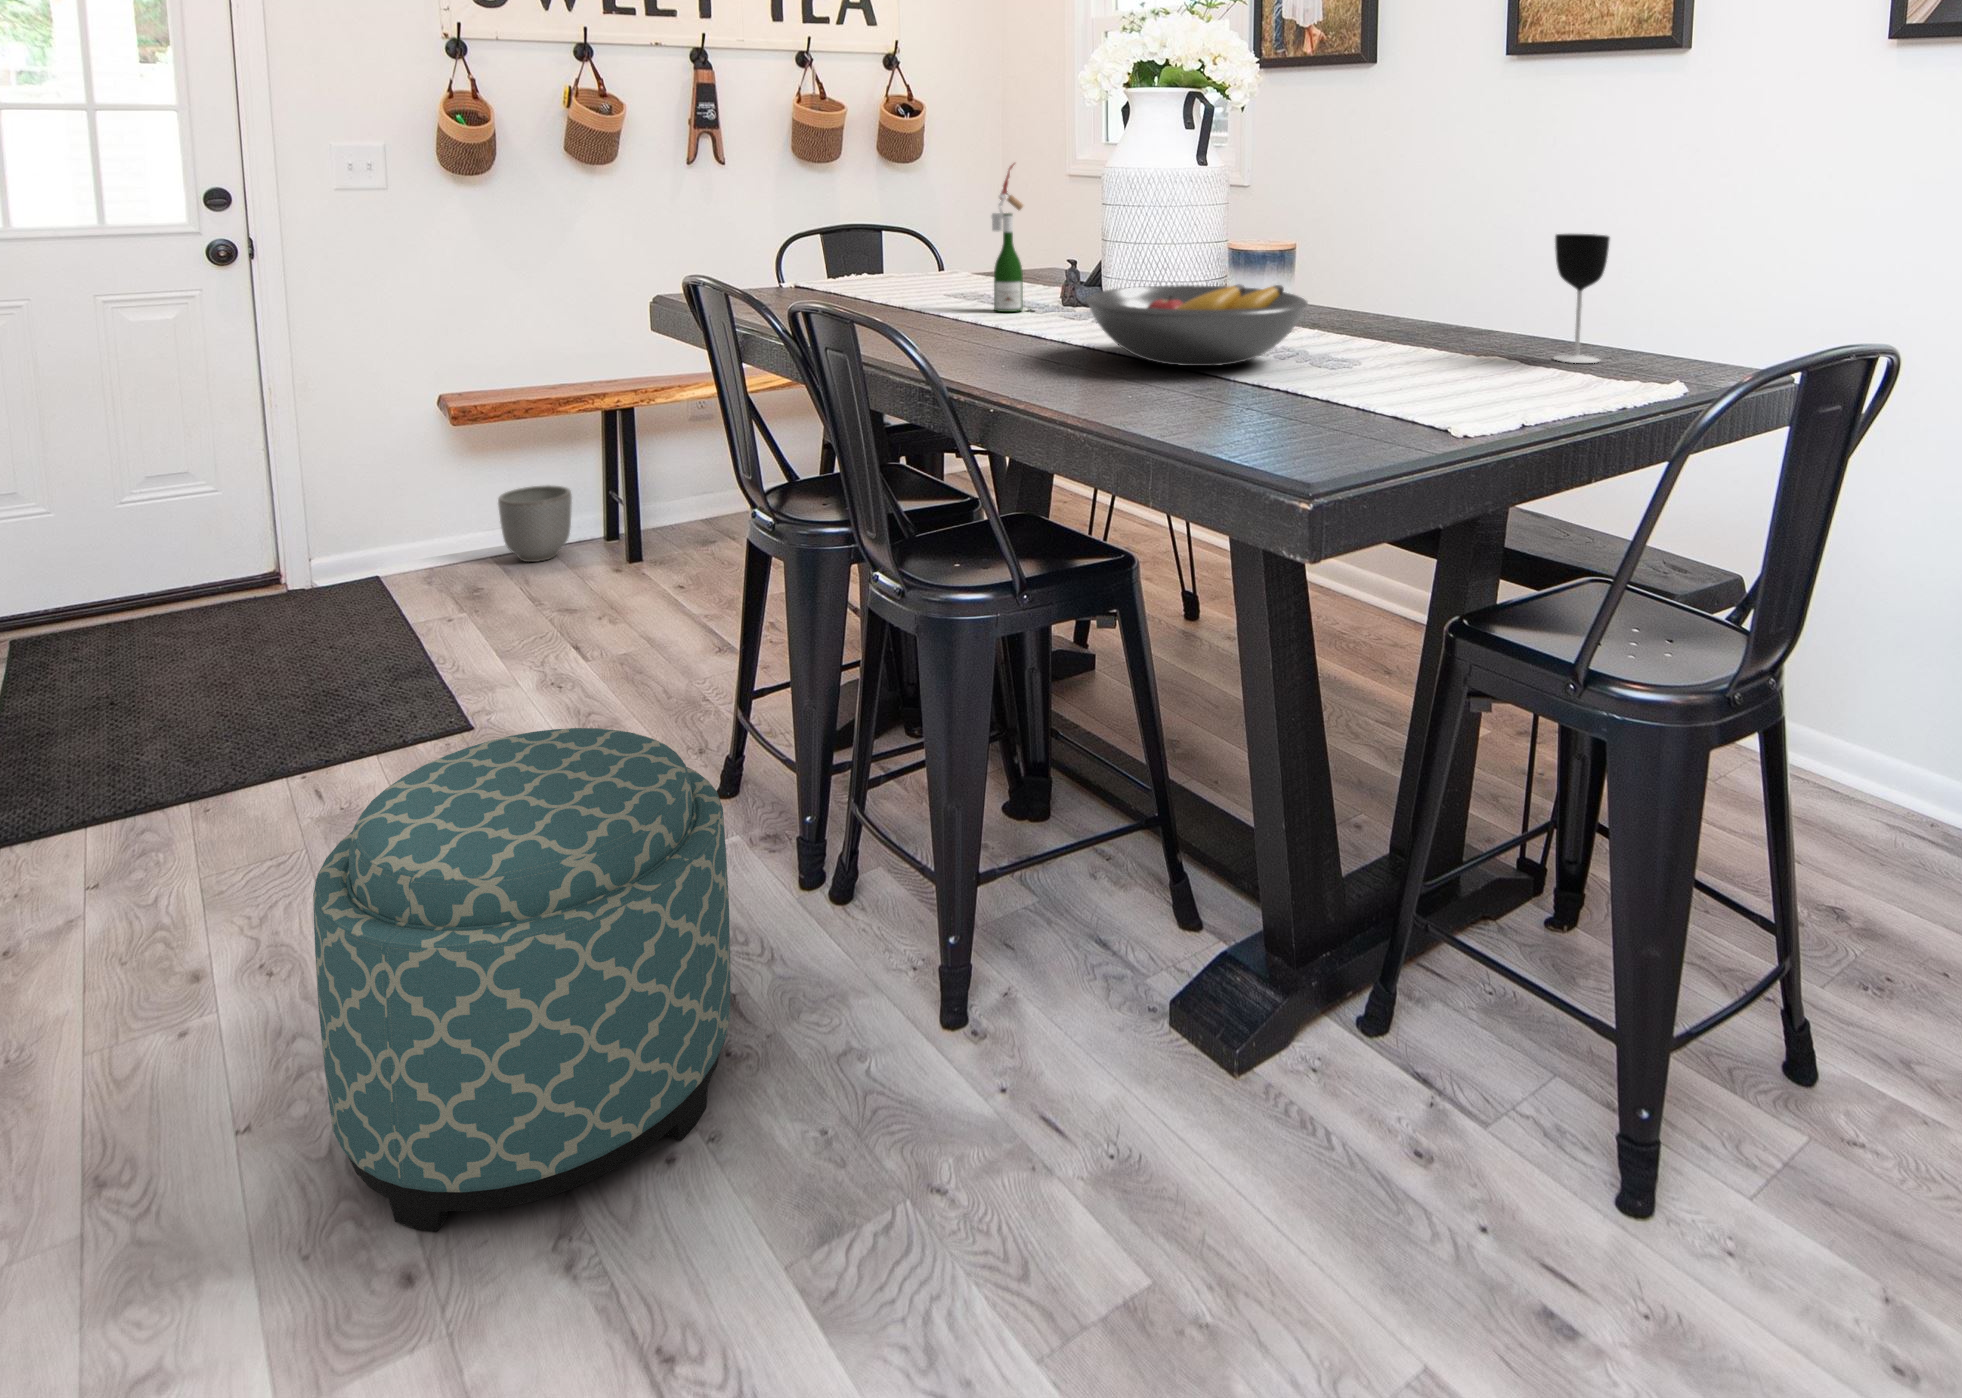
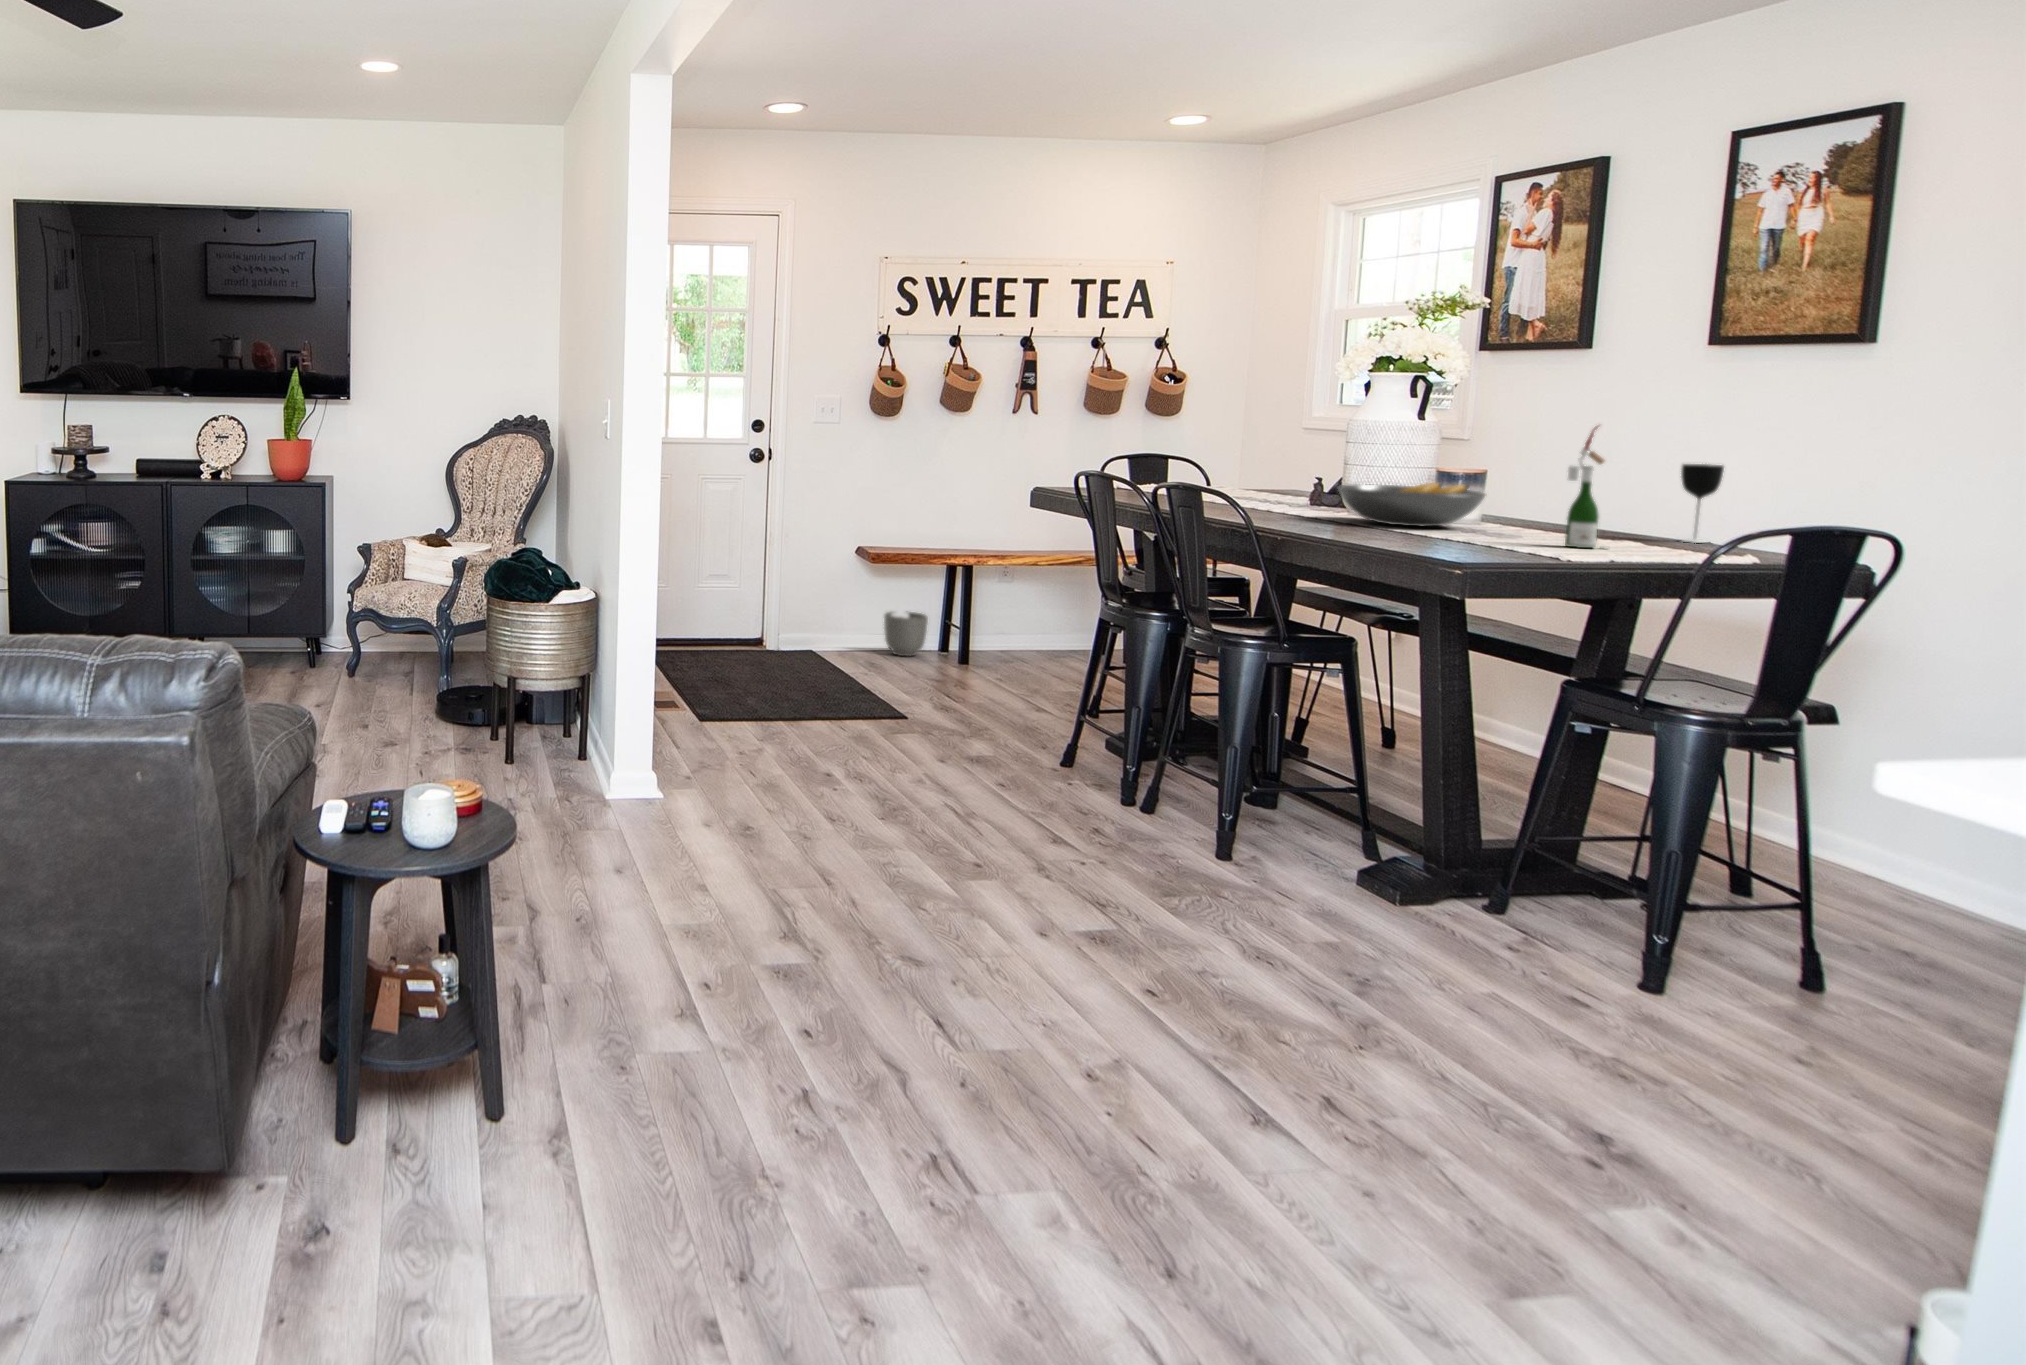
wine bottle: present [992,163,1036,312] -> present [1565,426,1609,549]
ottoman: present [313,728,730,1232] -> none [945,666,1125,840]

